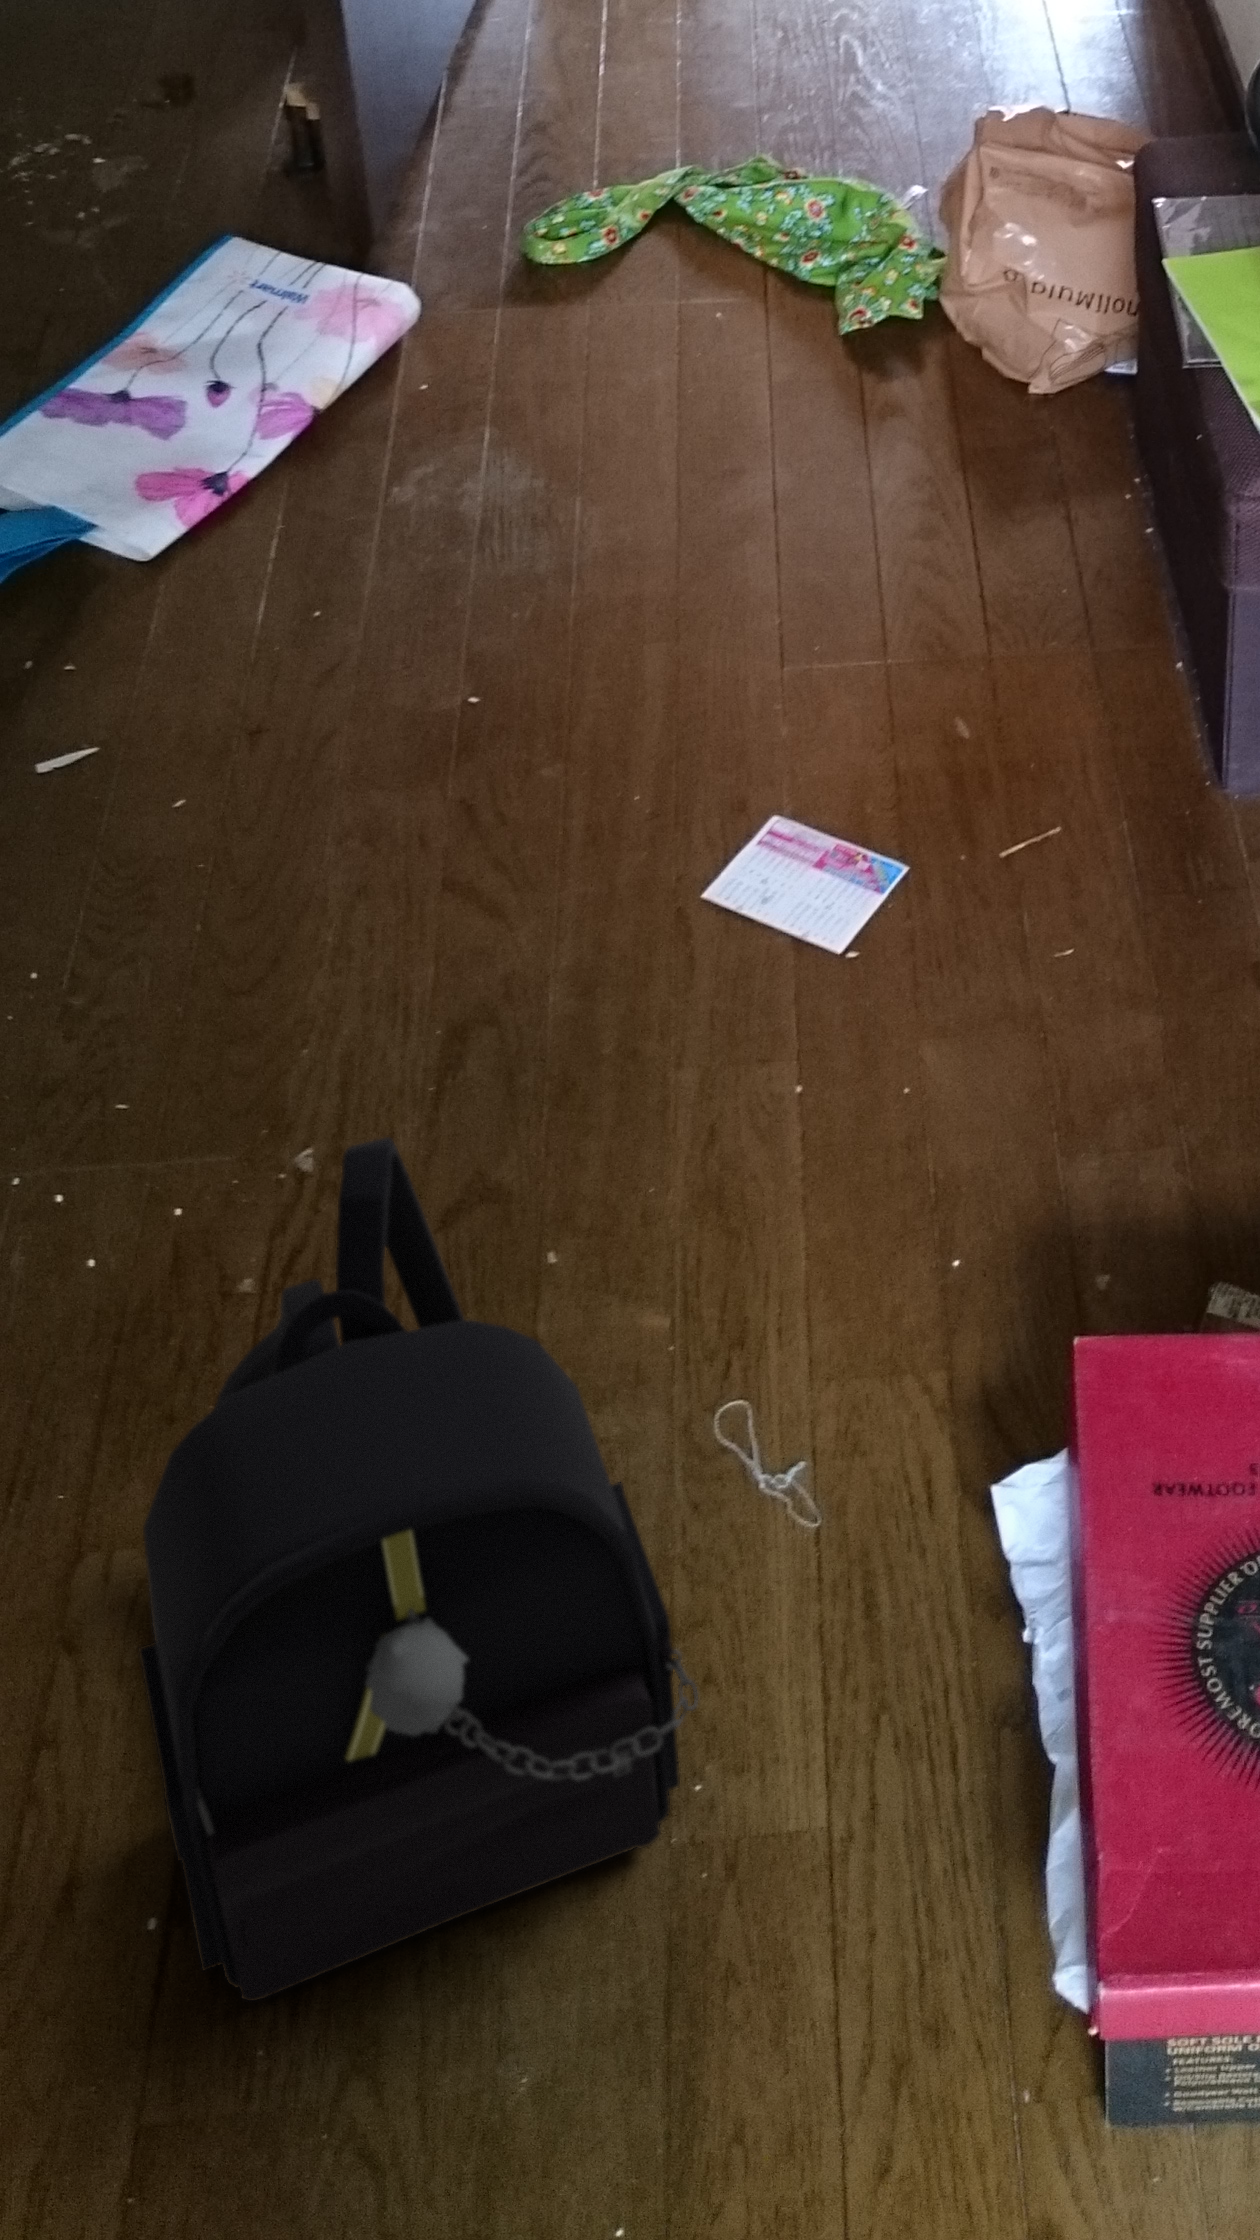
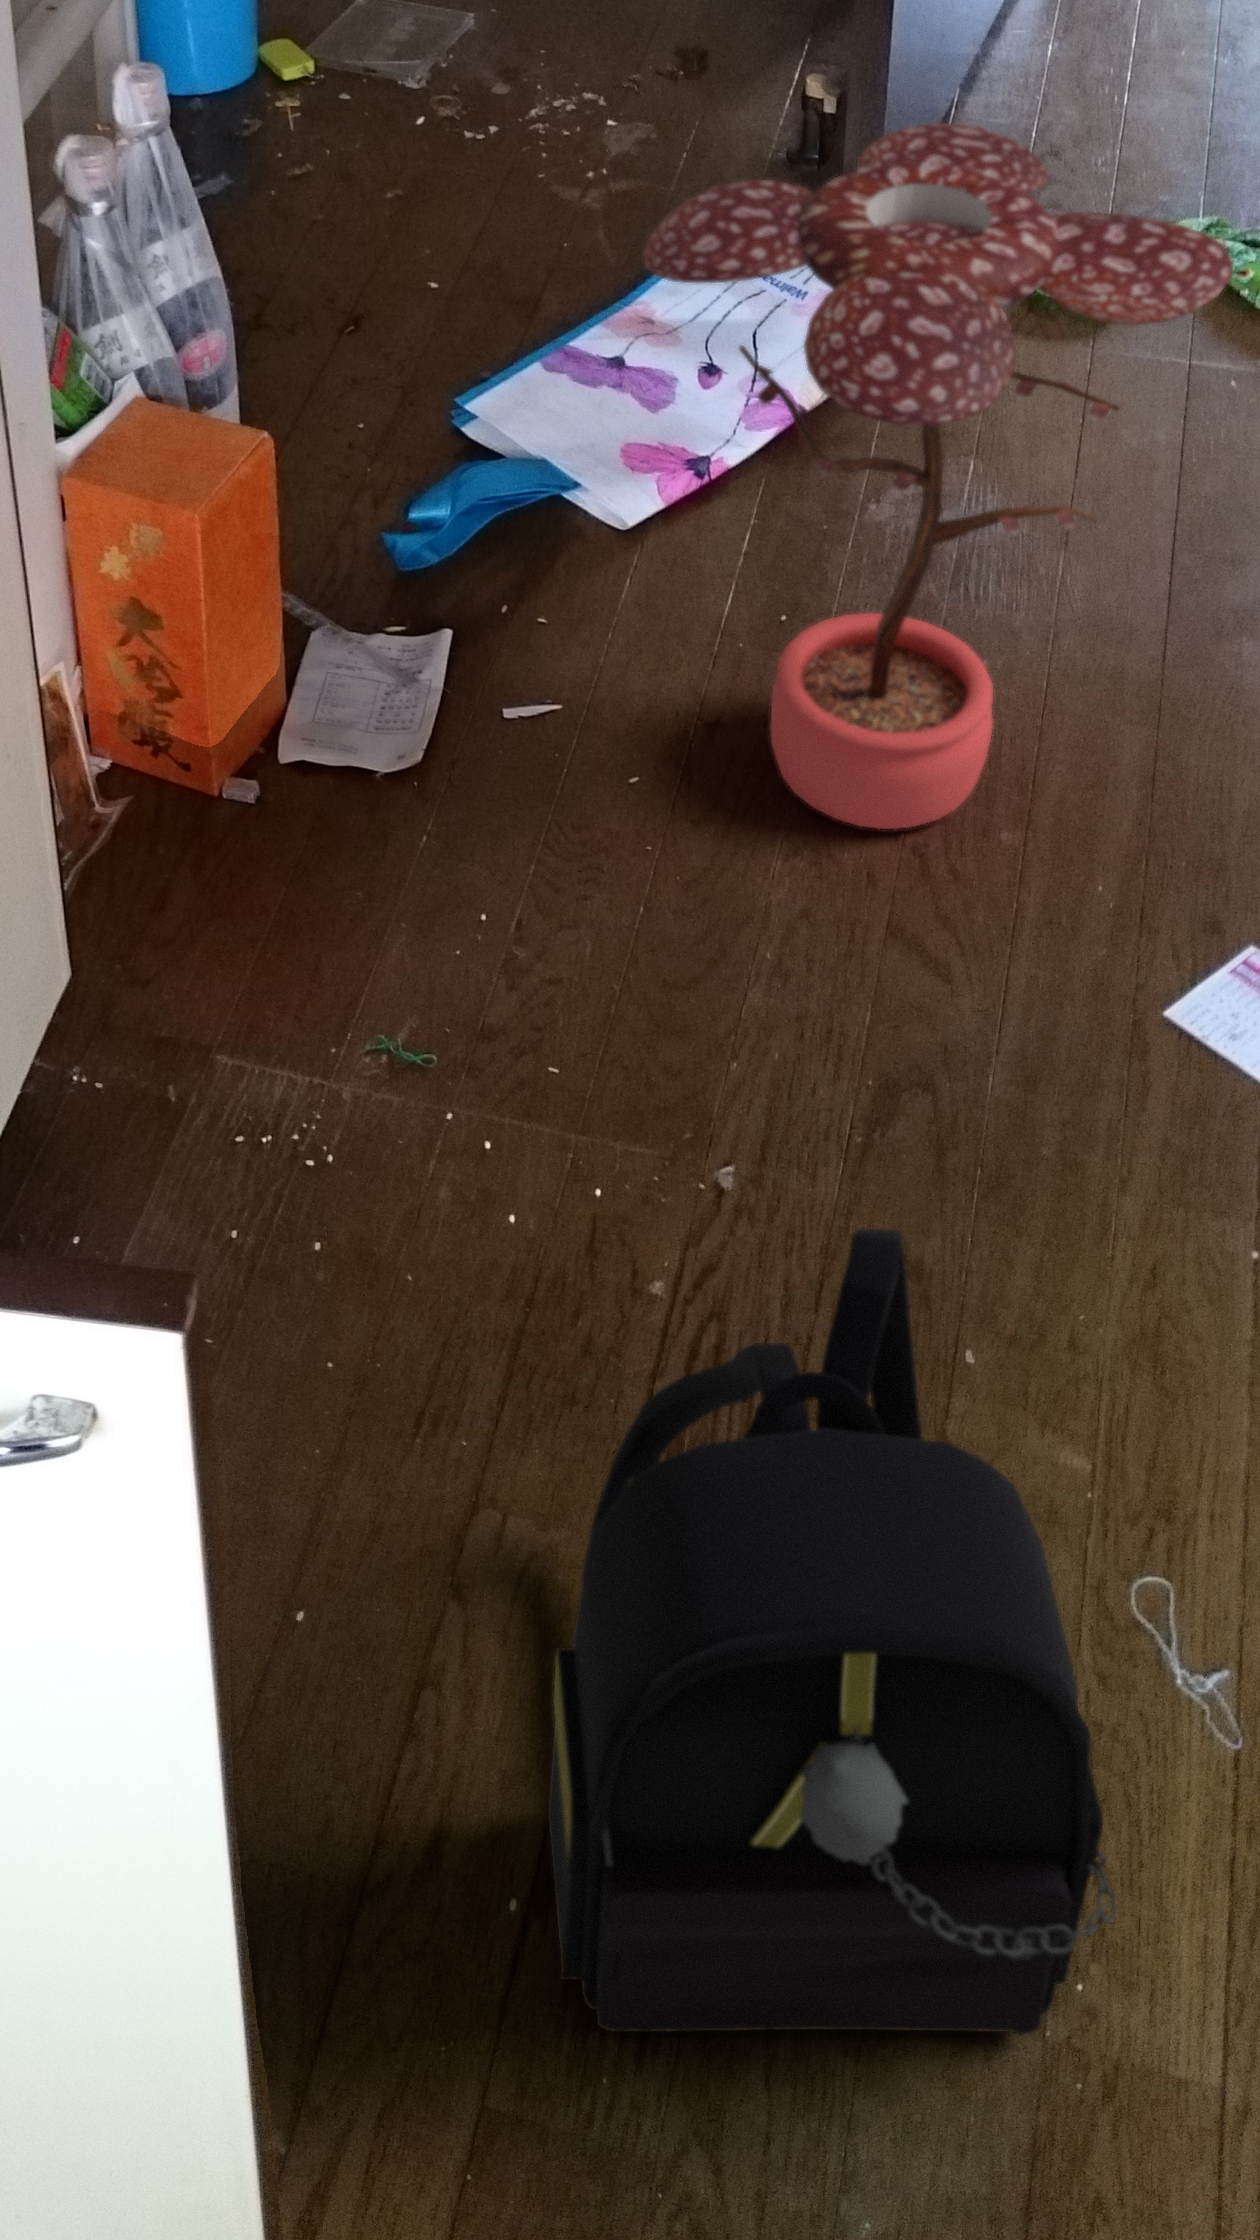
potted plant: none [72,105,634,795] -> present [643,123,1234,829]

